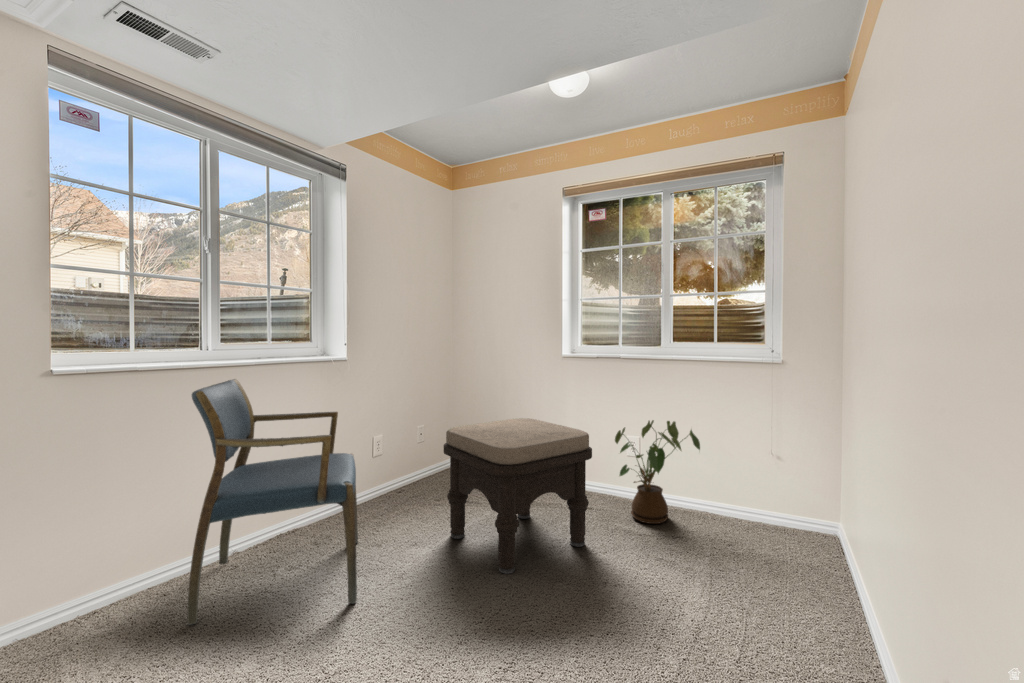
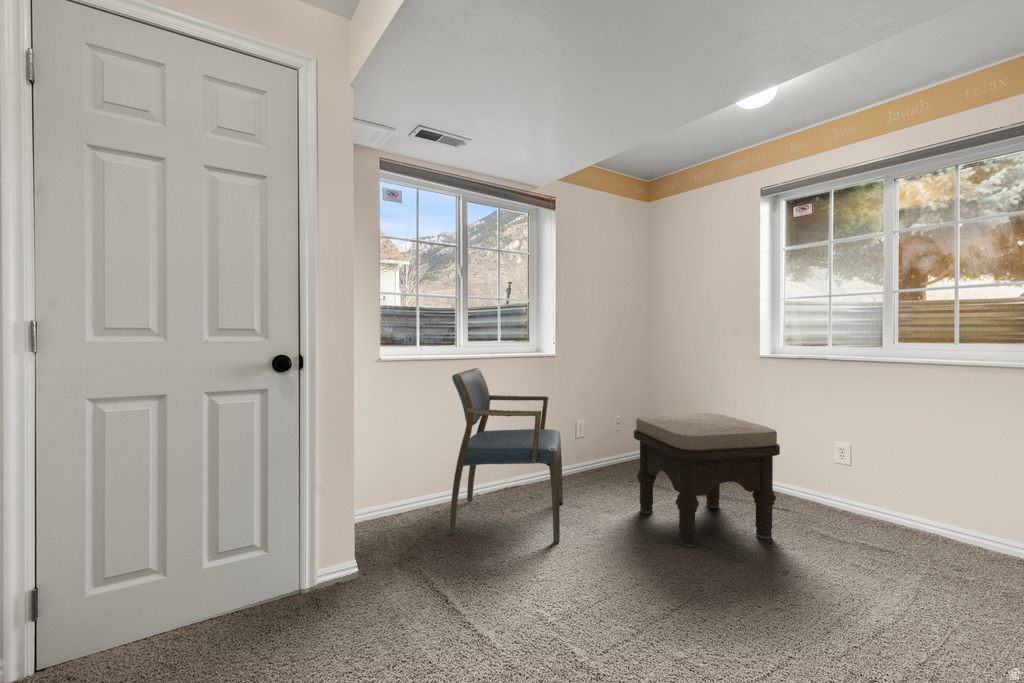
house plant: present [615,420,700,524] -> none [815,425,923,535]

